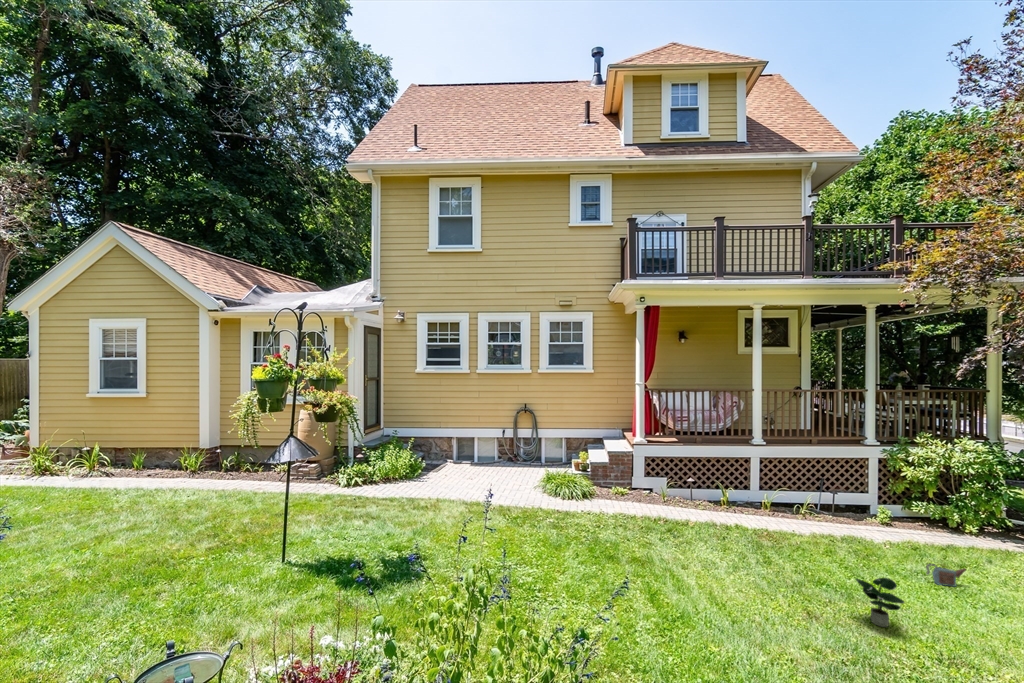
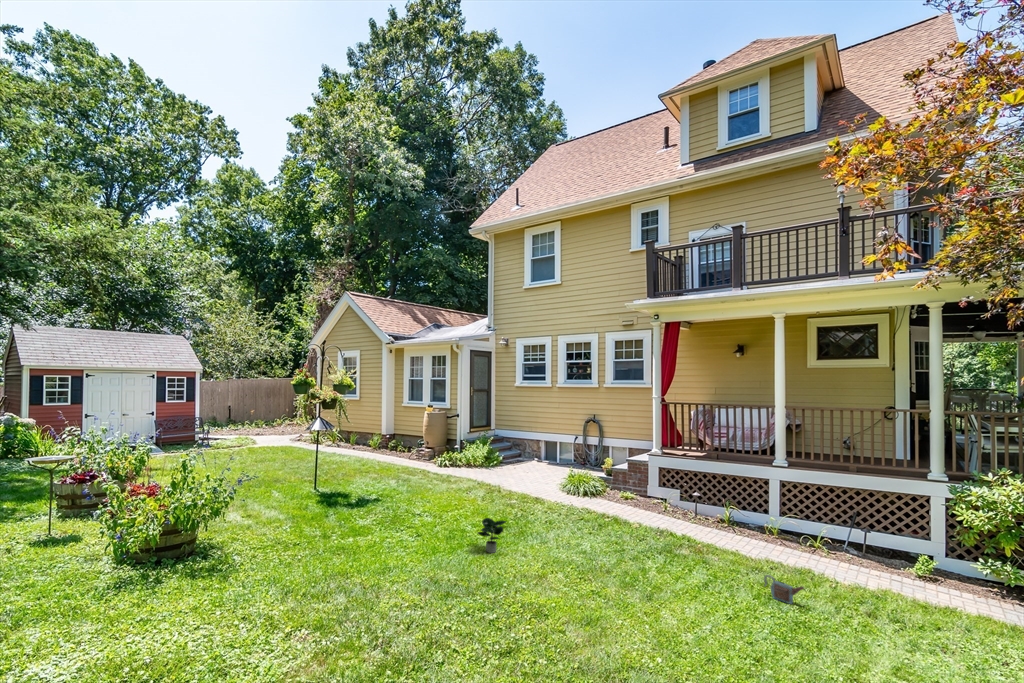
potted plant: present [856,578,904,627] -> present [478,518,506,553]

